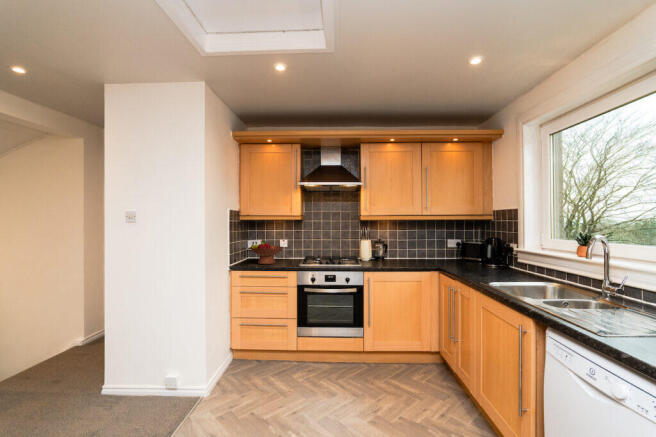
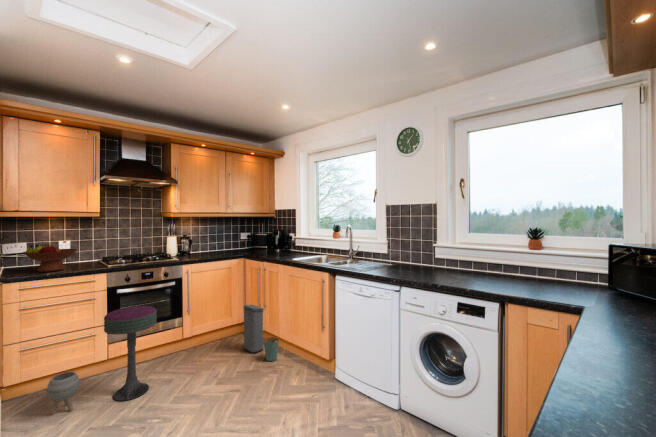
bar stool: none [279,307,323,399] -> present [104,306,157,401]
trash can: none [426,333,465,423] -> present [244,305,279,361]
planter: none [244,352,265,388] -> present [47,372,79,415]

